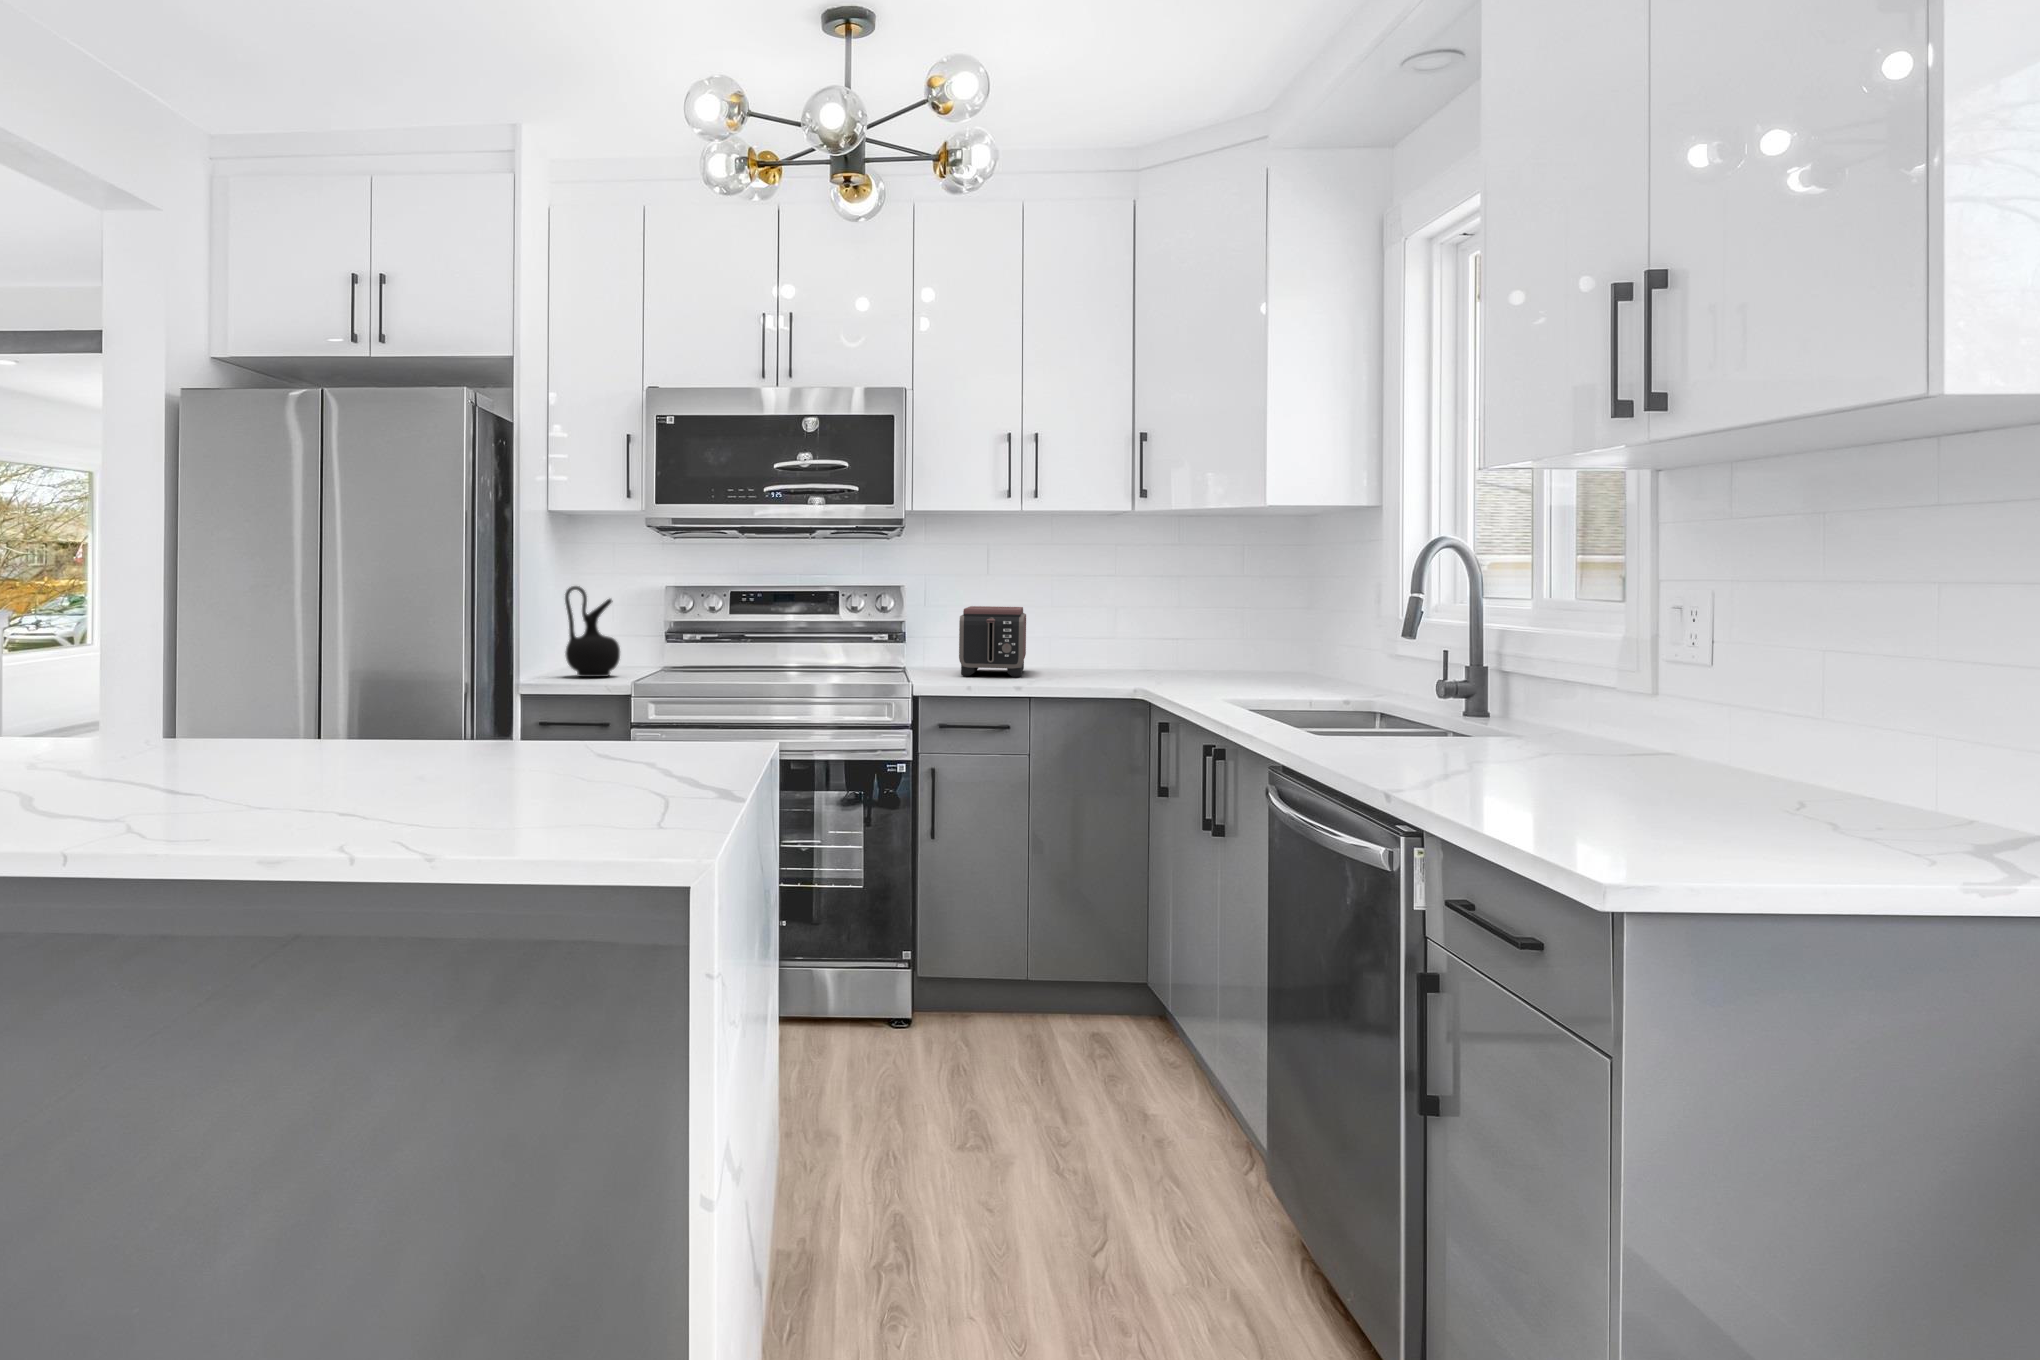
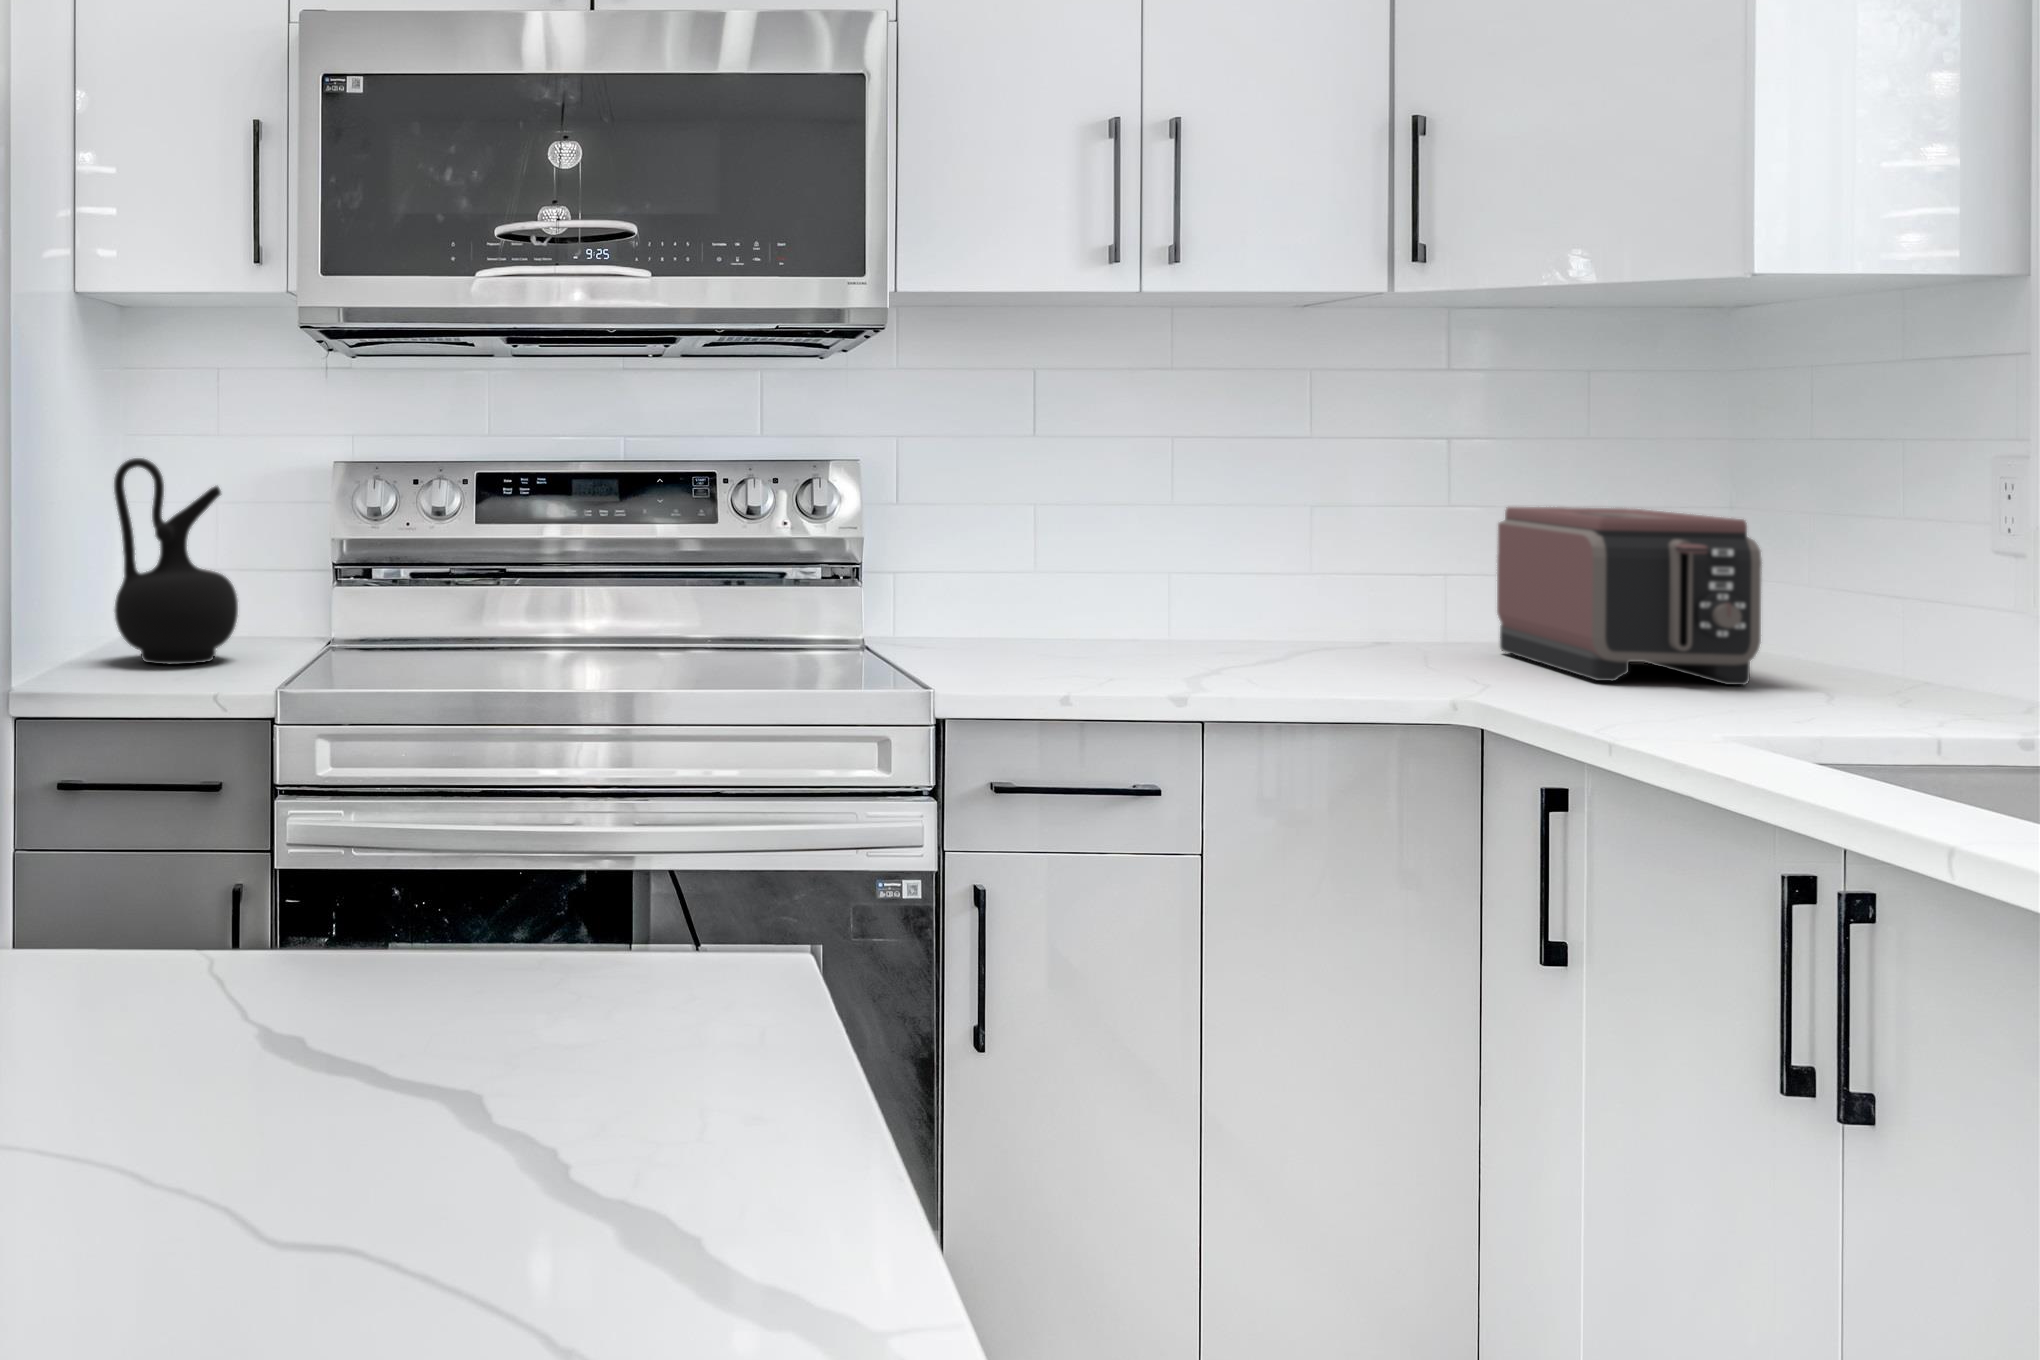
toaster: present [959,606,1026,677] -> present [1497,507,1762,685]

